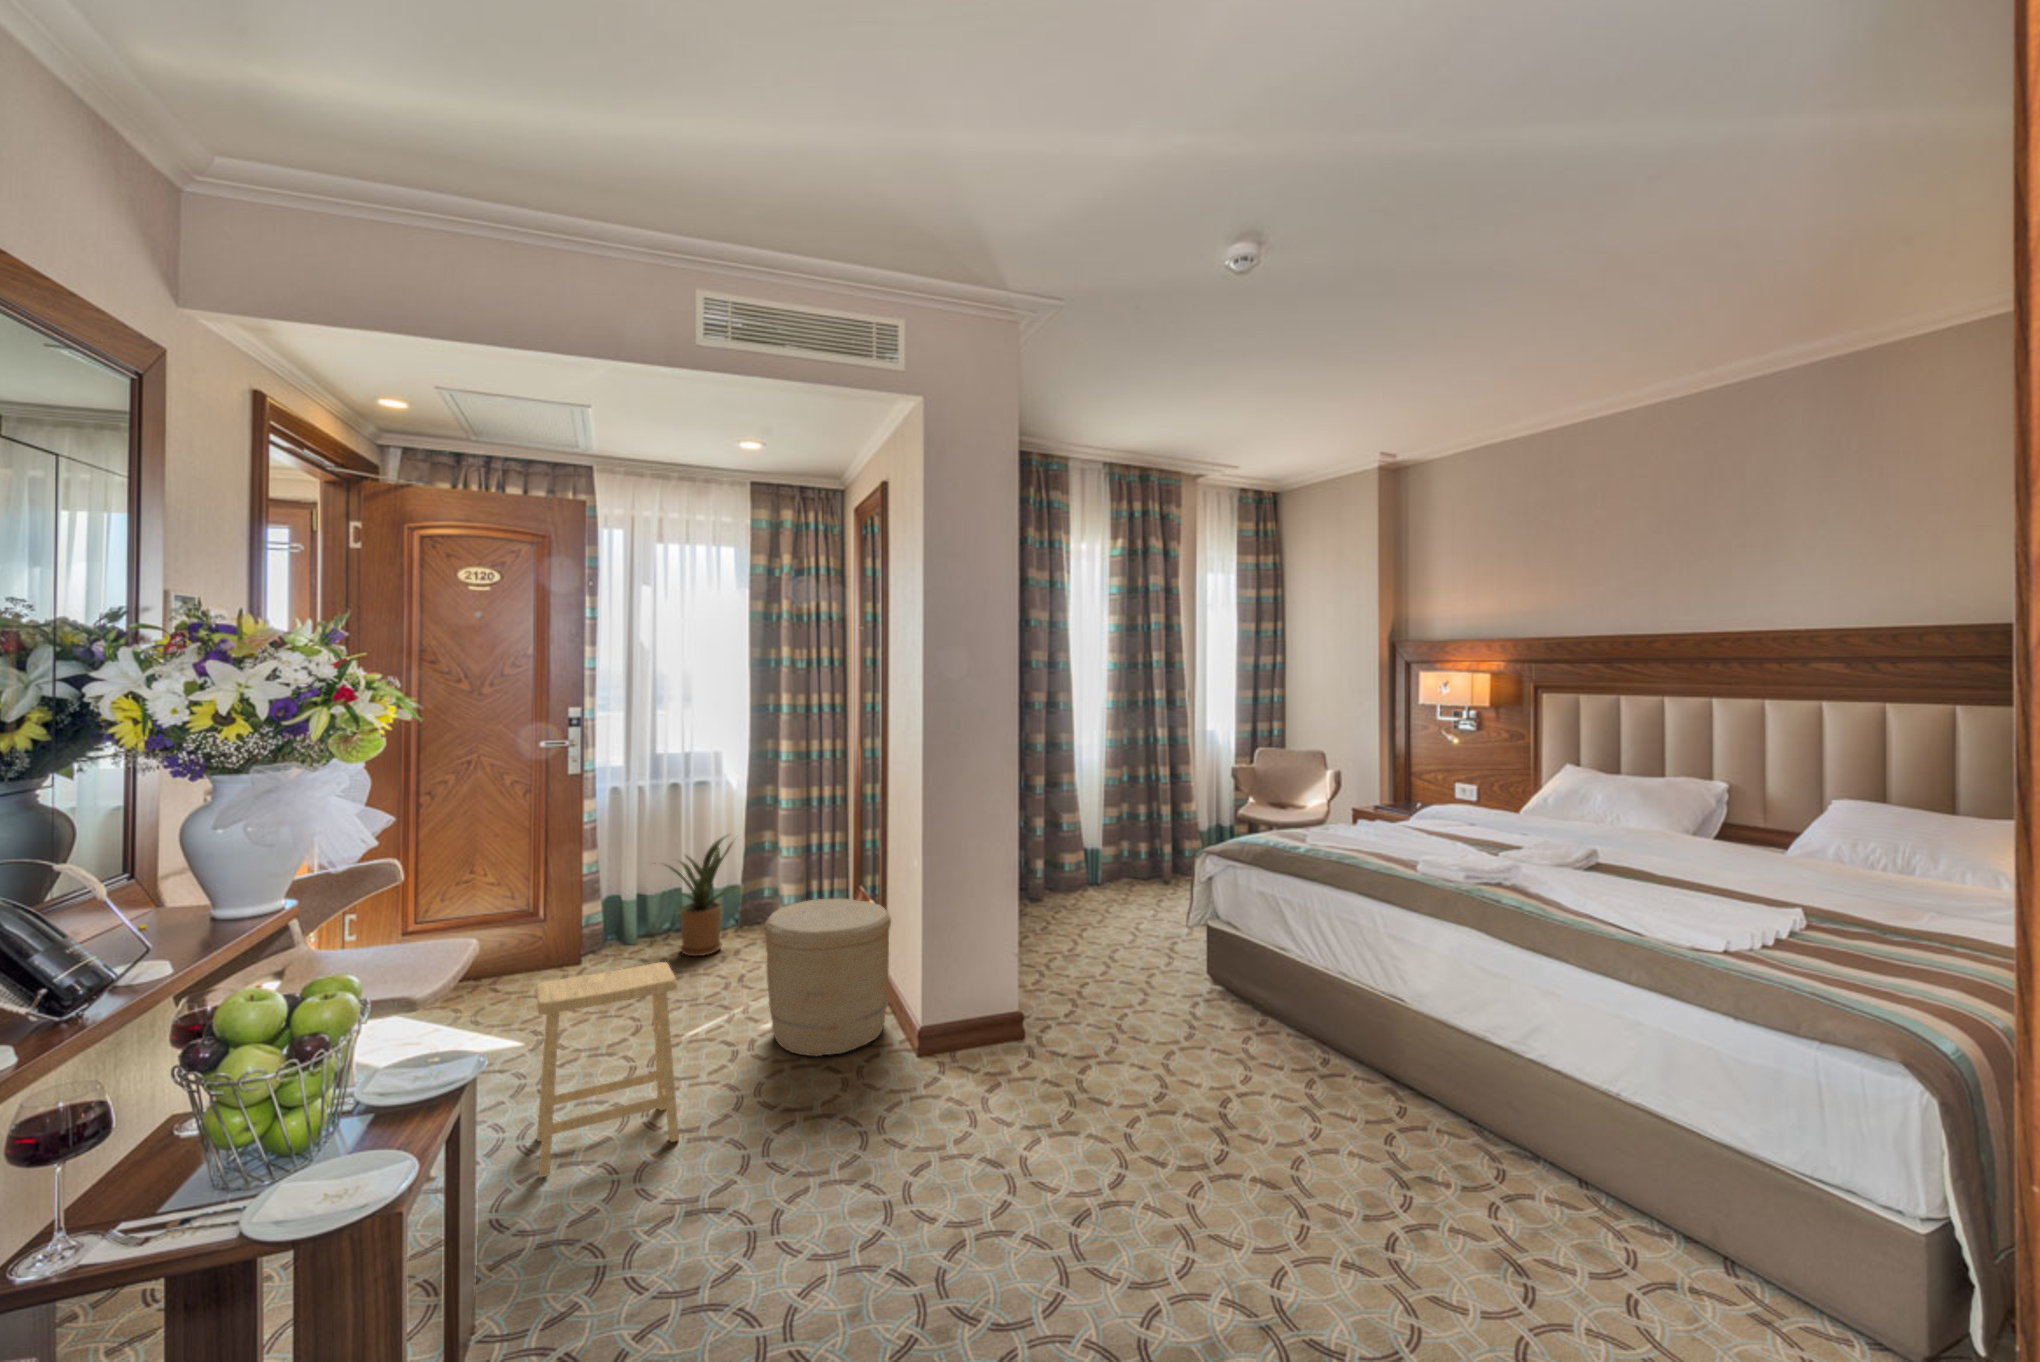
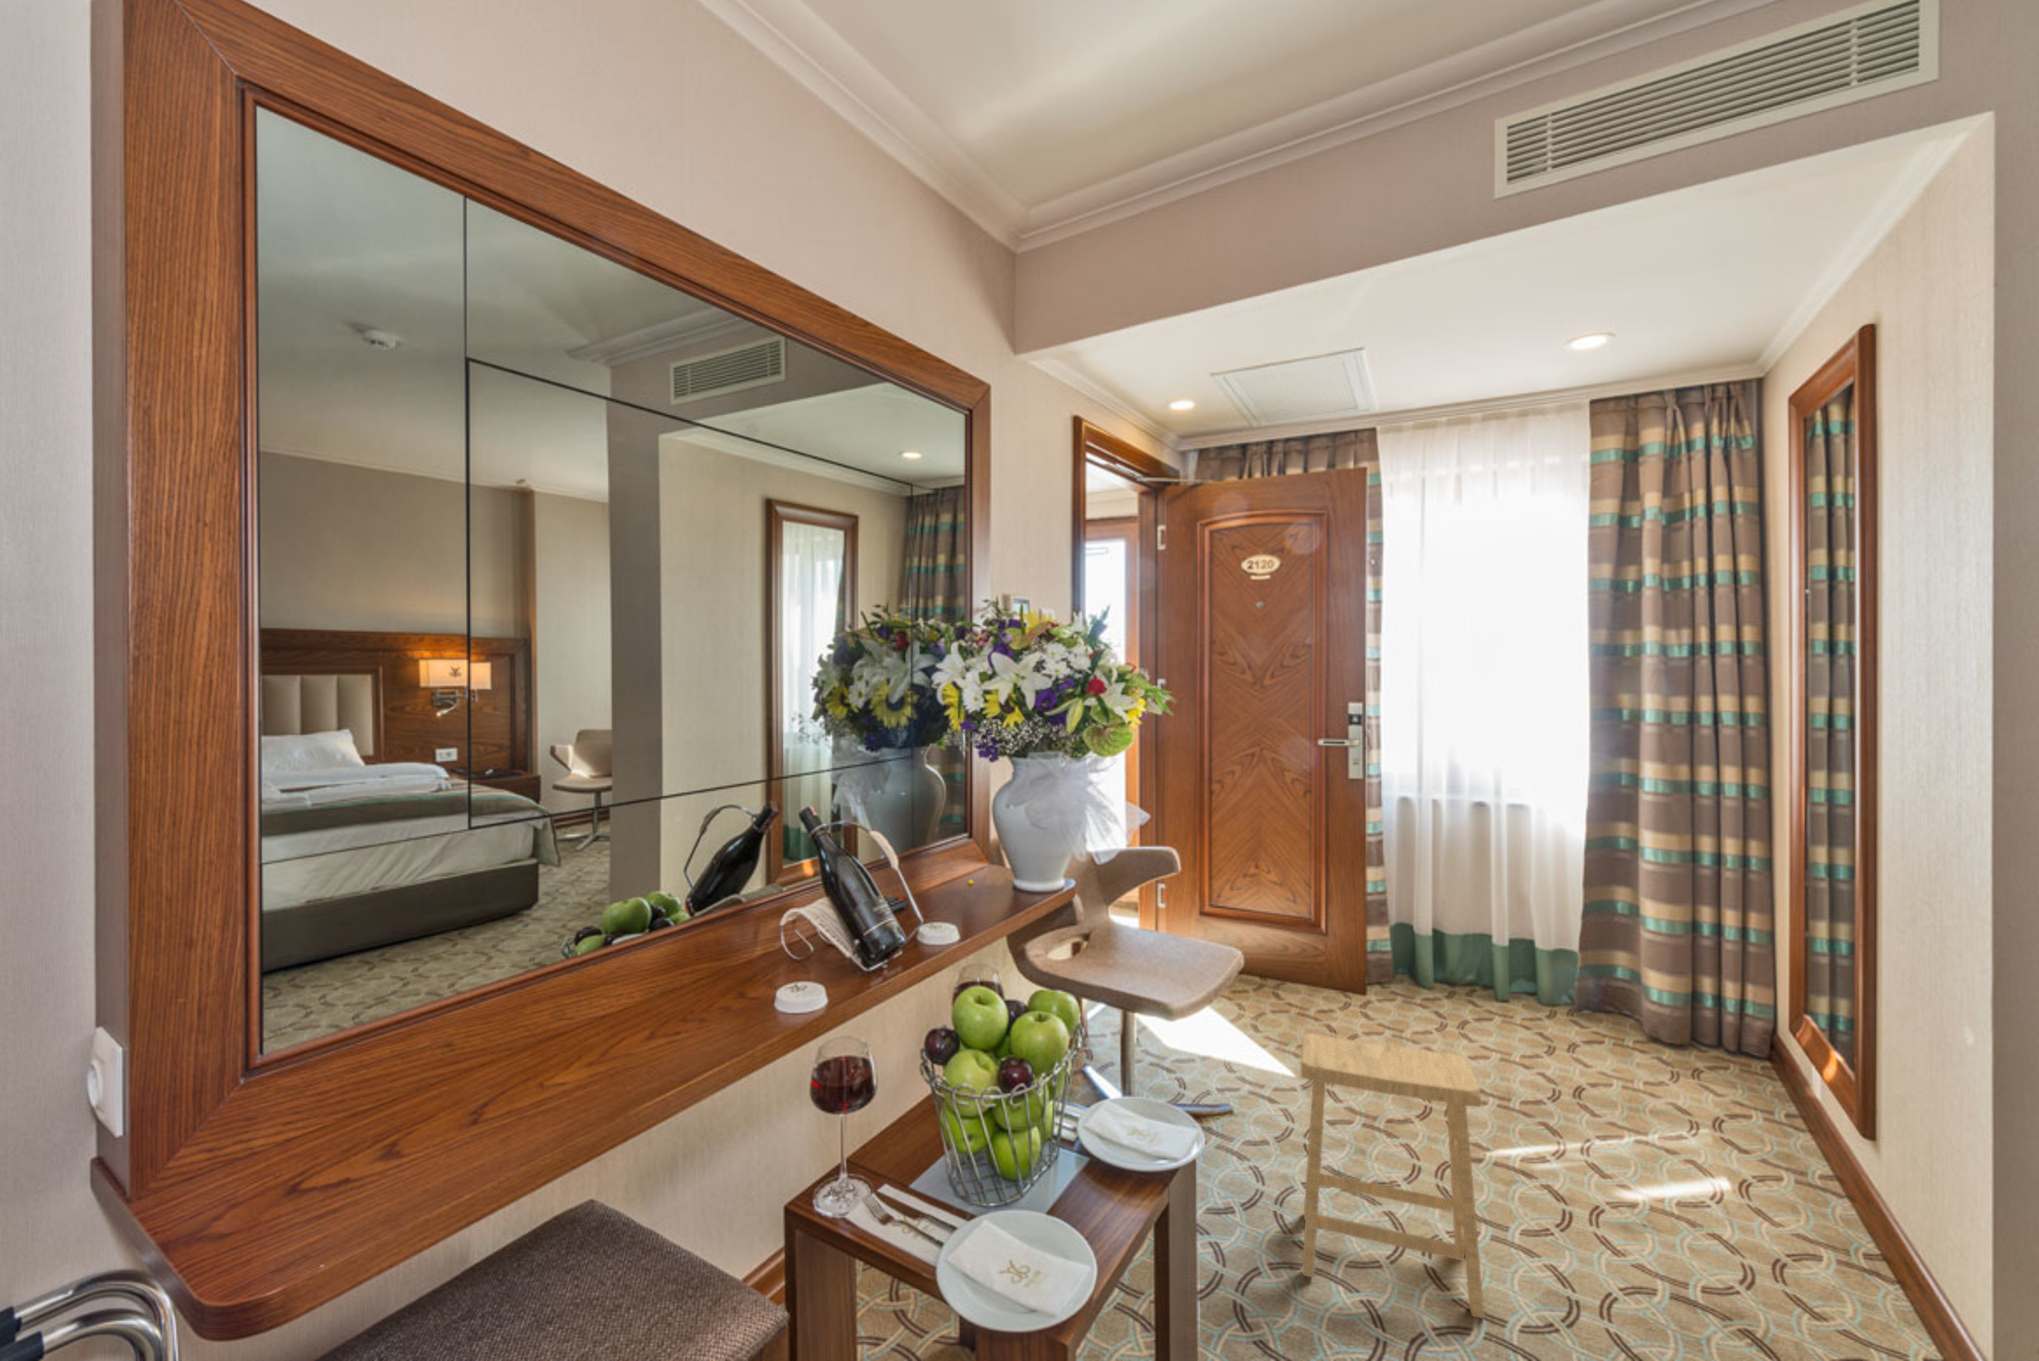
house plant: present [664,836,741,956] -> none [1441,881,1589,1035]
woven basket: present [764,898,891,1056] -> none [1623,1017,1890,1307]

